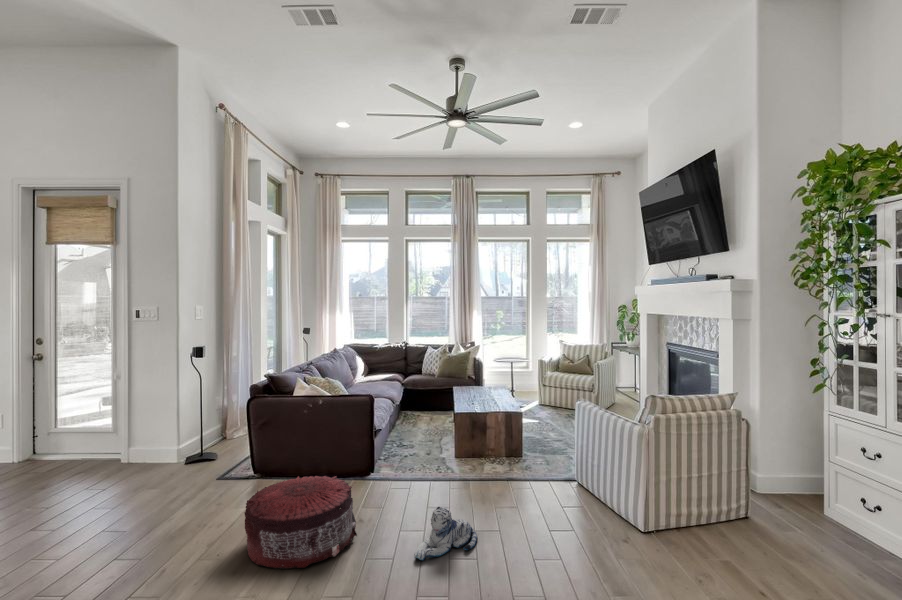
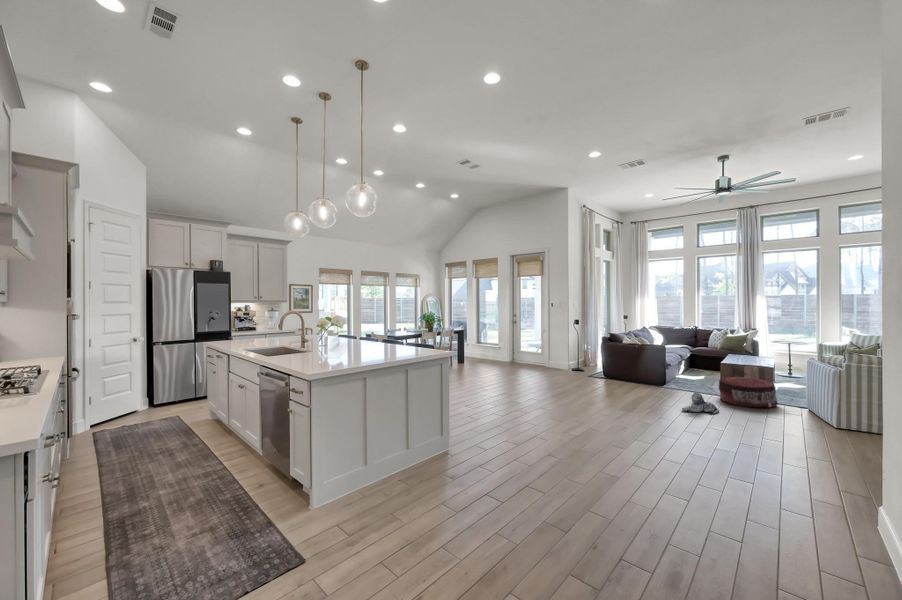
pouf: present [245,476,357,568] -> present [719,377,778,407]

